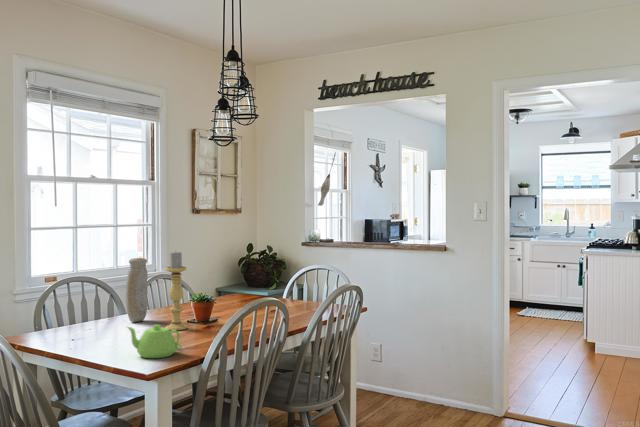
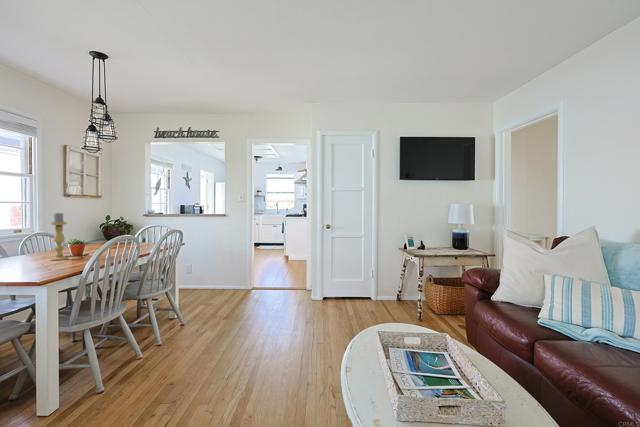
vase: present [126,258,147,322] -> none [17,219,35,259]
teapot: present [128,325,182,358] -> none [22,253,67,273]

